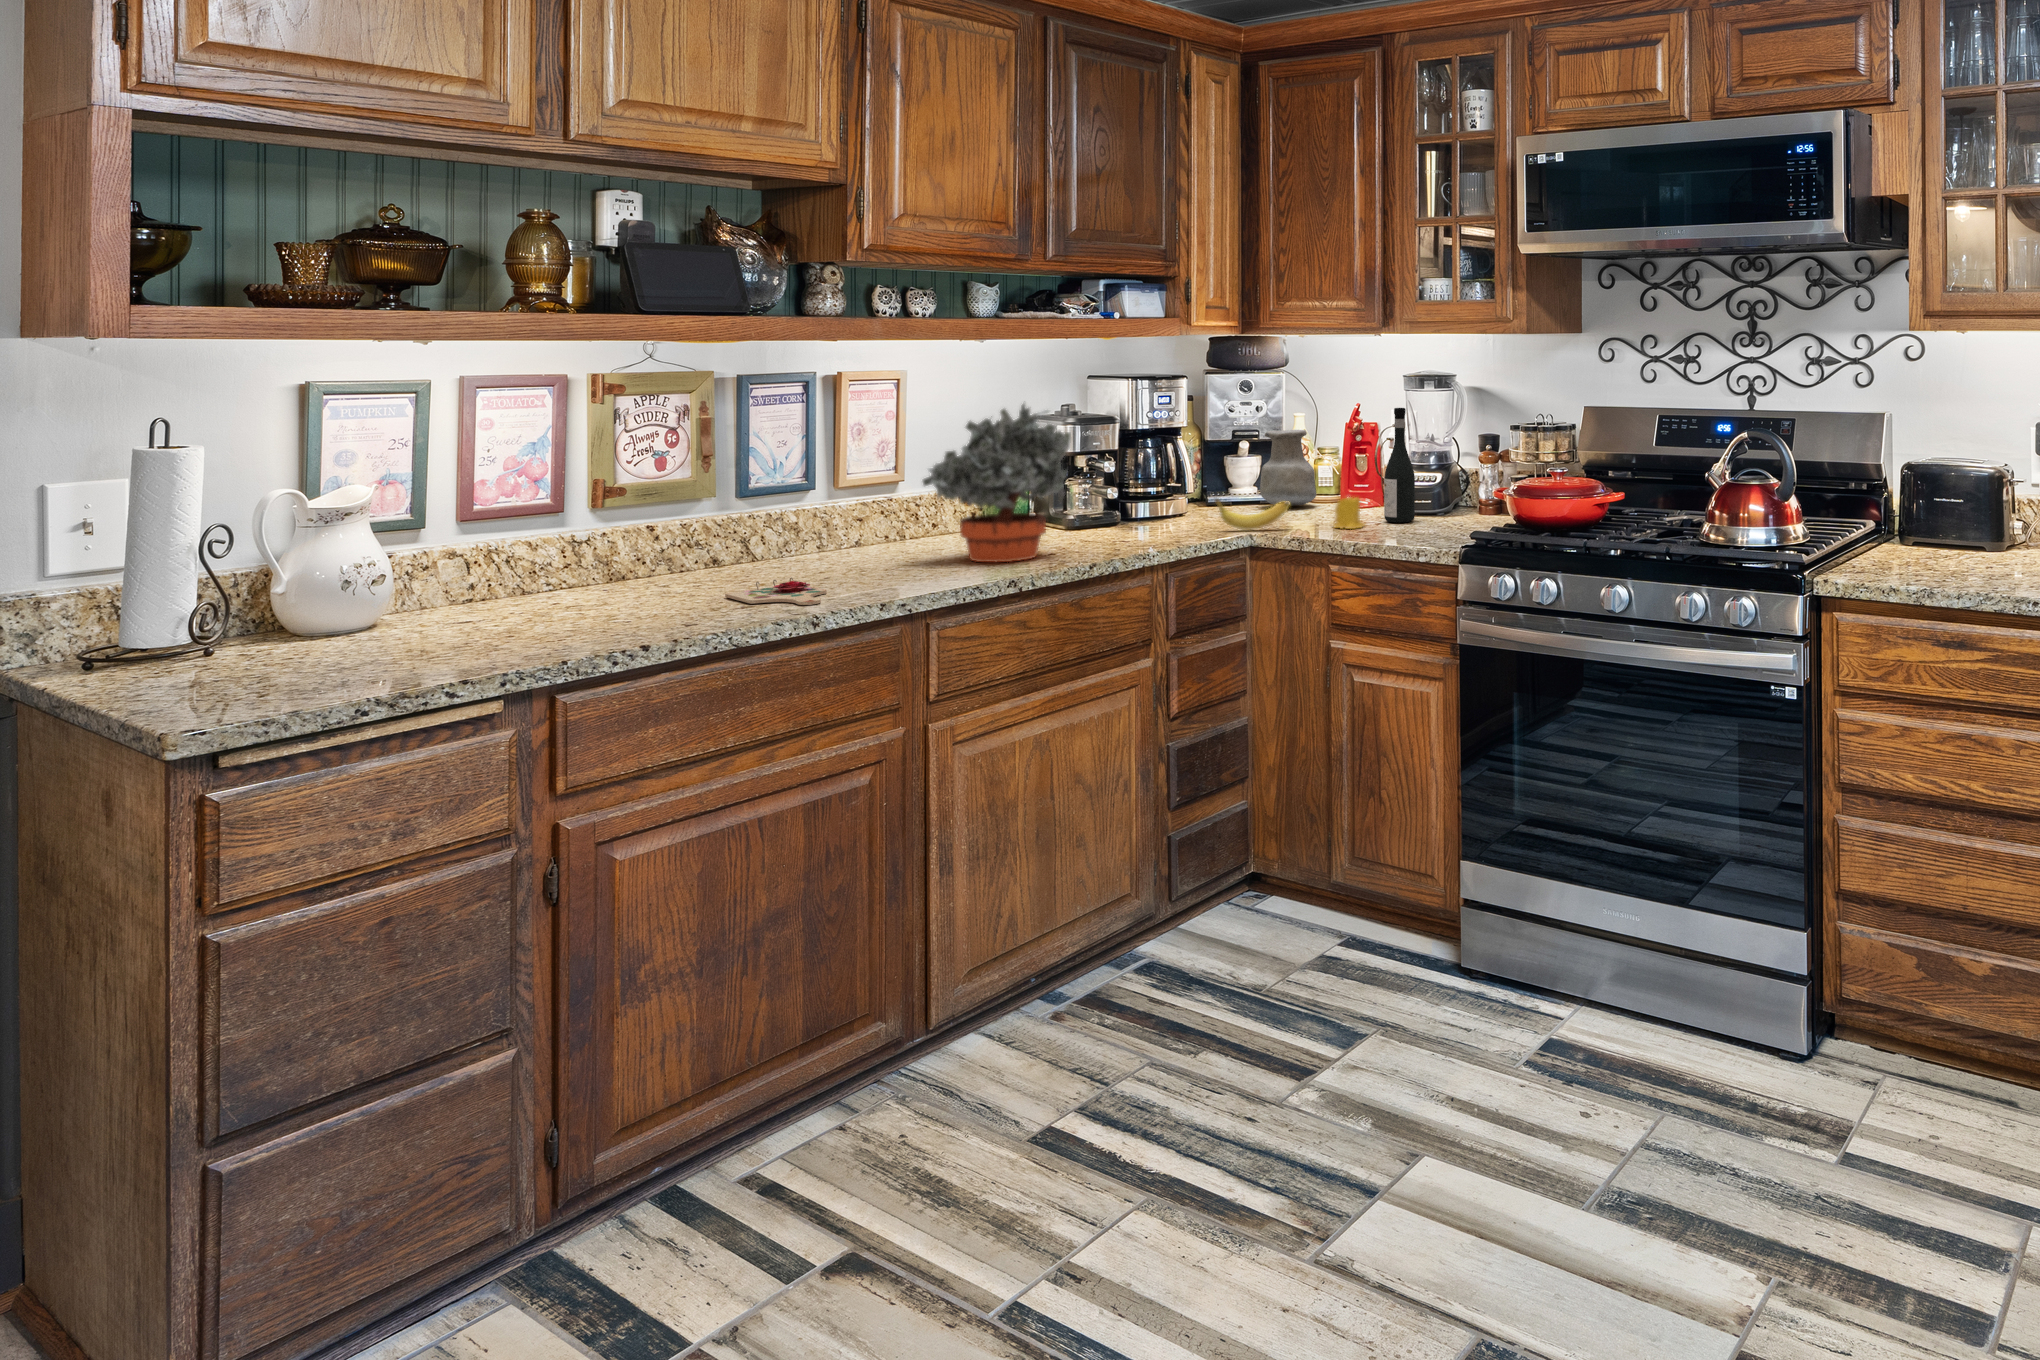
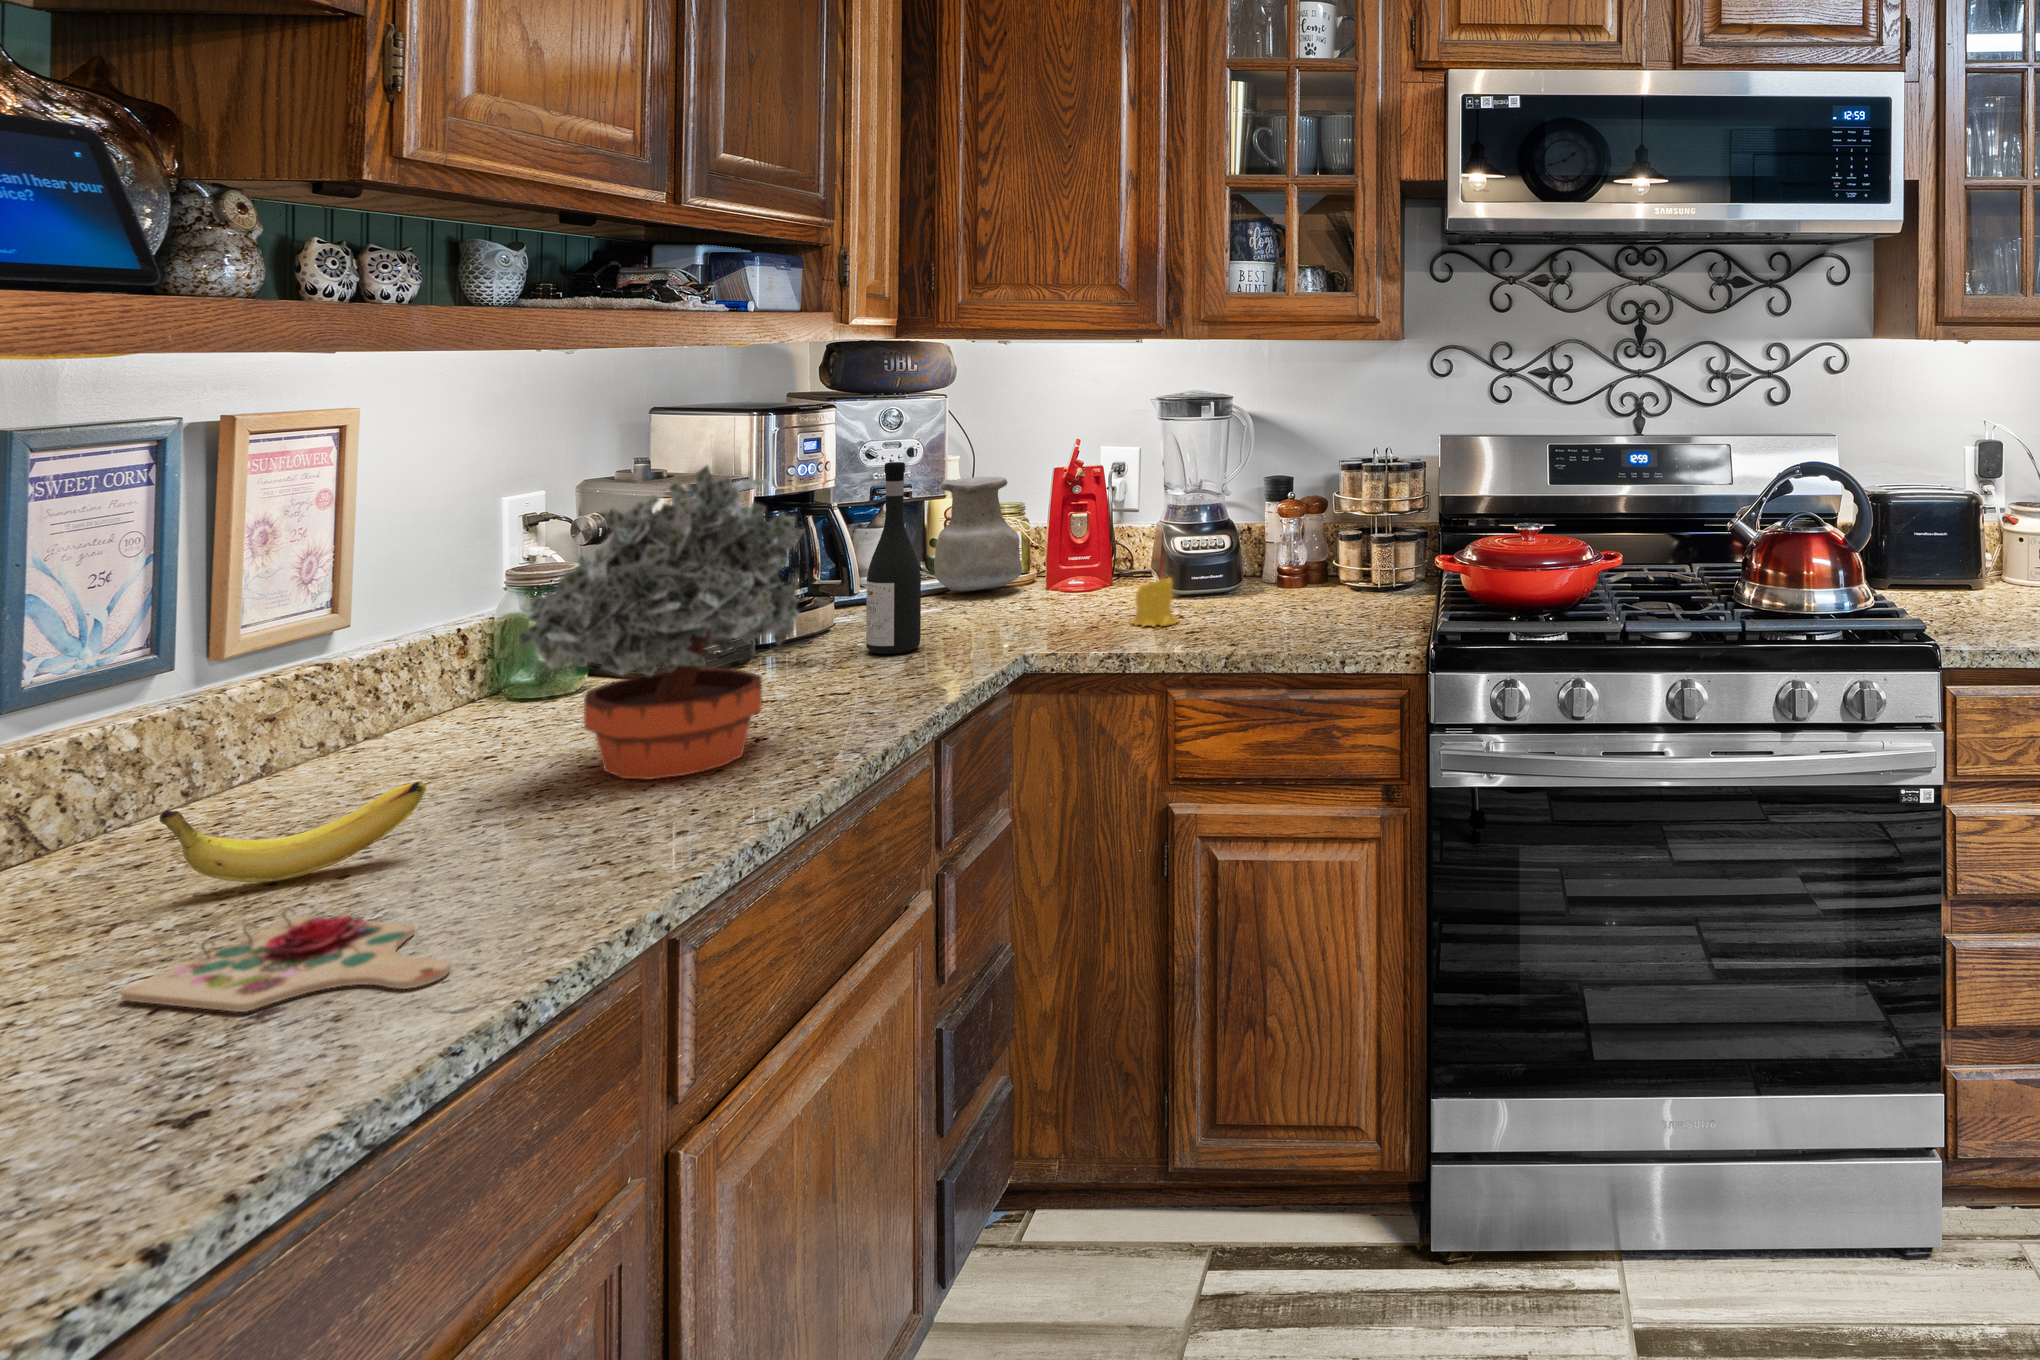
wine bottle: present [1384,408,1415,523] -> present [866,462,921,654]
banana: present [1215,499,1290,530] -> present [159,782,426,883]

